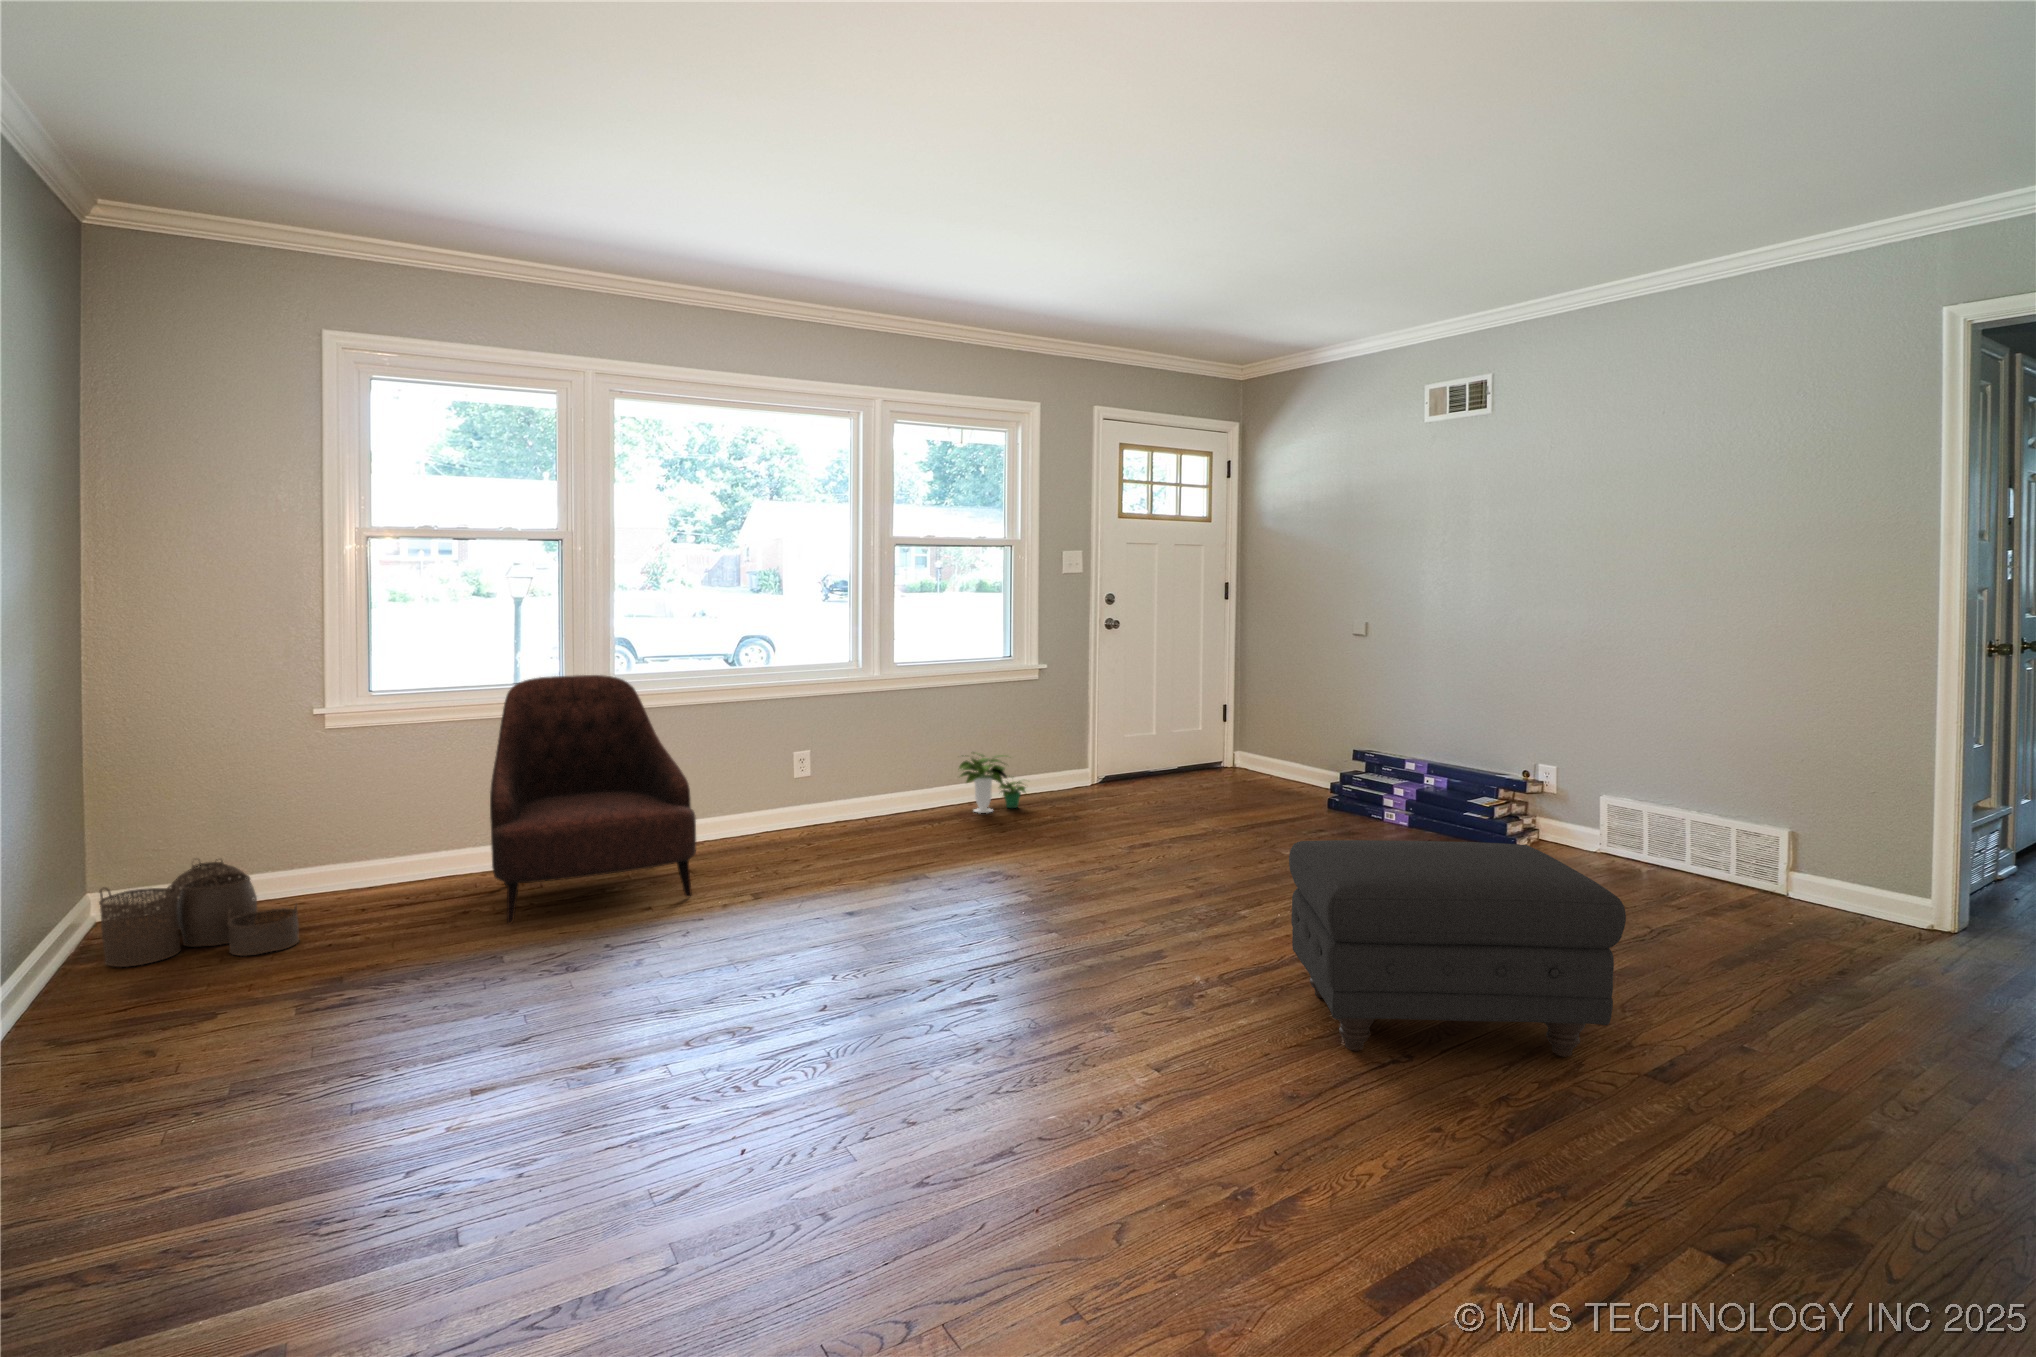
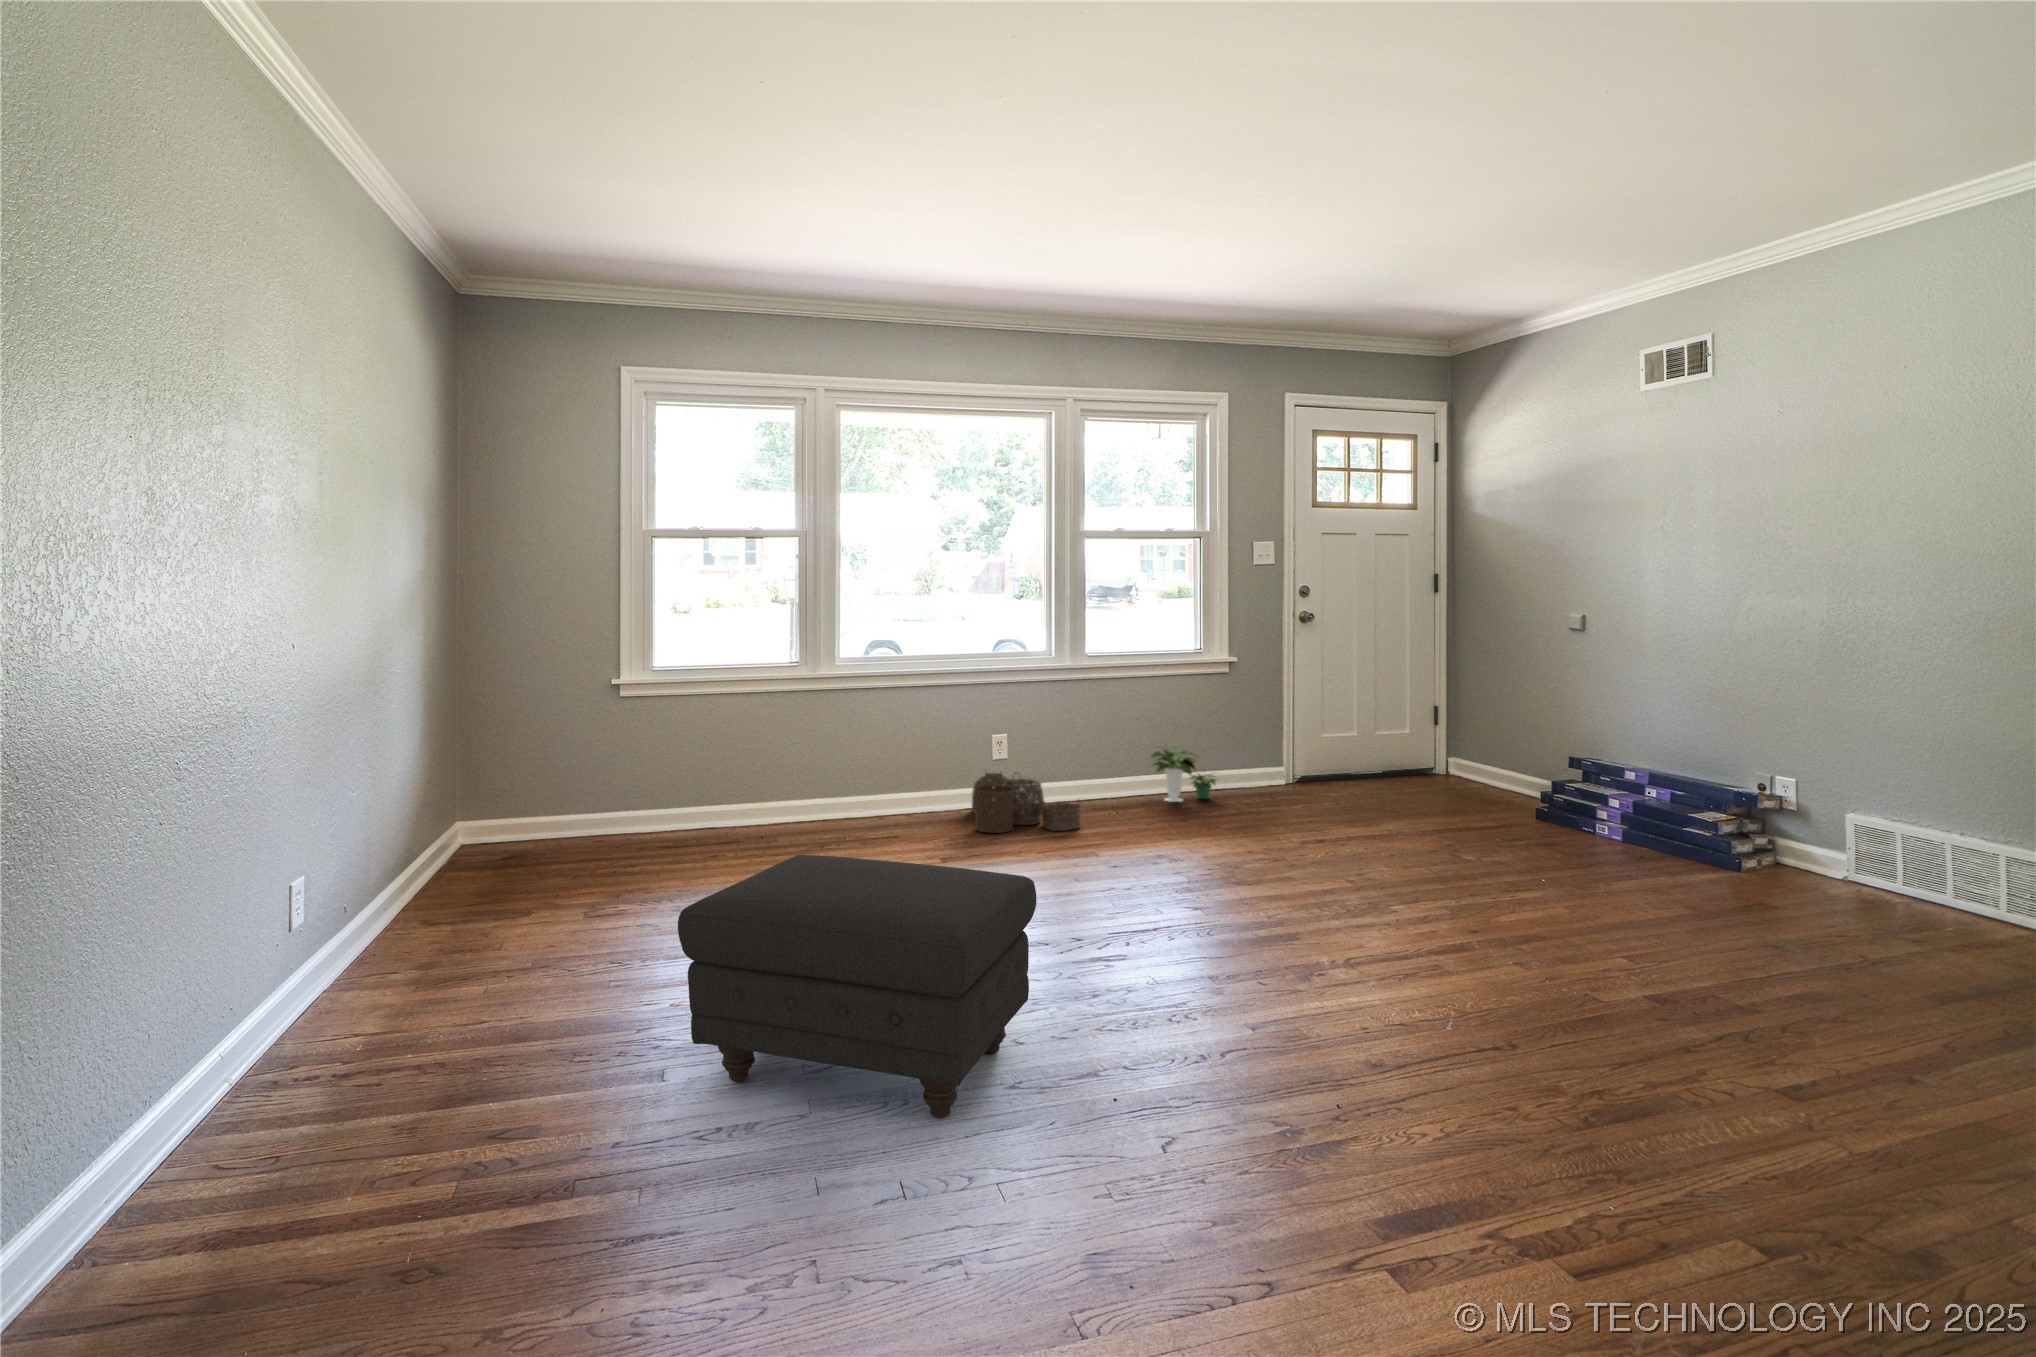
armchair: present [490,675,696,924] -> none [734,661,898,865]
ottoman: present [1289,840,1626,1057] -> present [678,854,1036,1118]
woven basket: present [99,860,299,967] -> present [972,773,1080,833]

